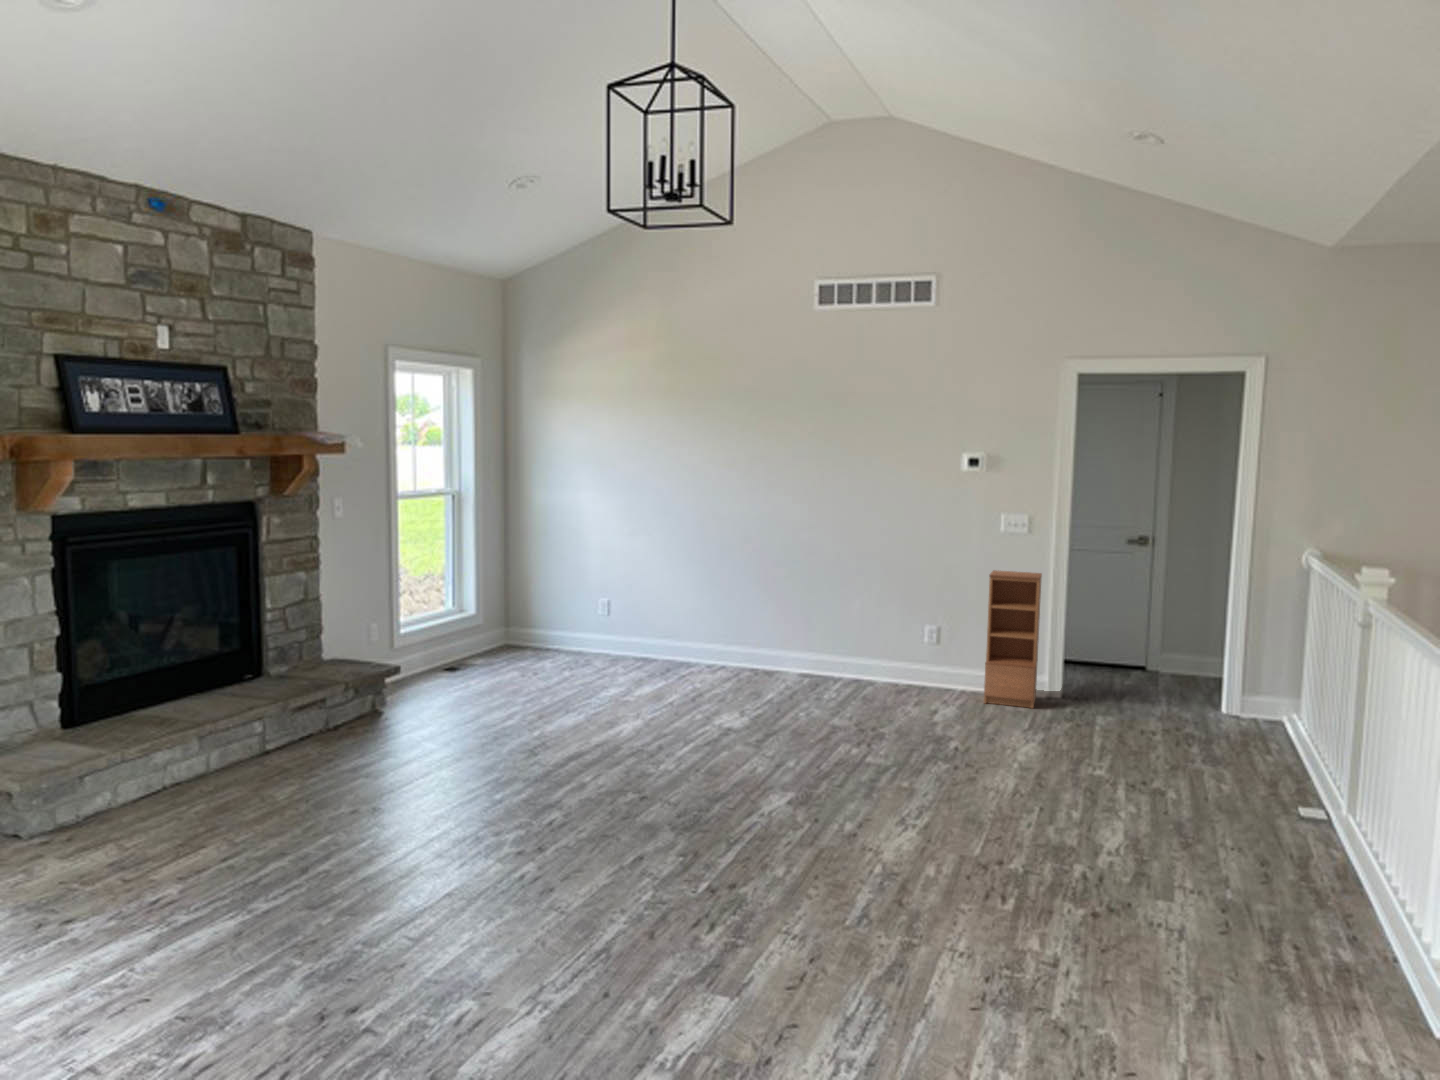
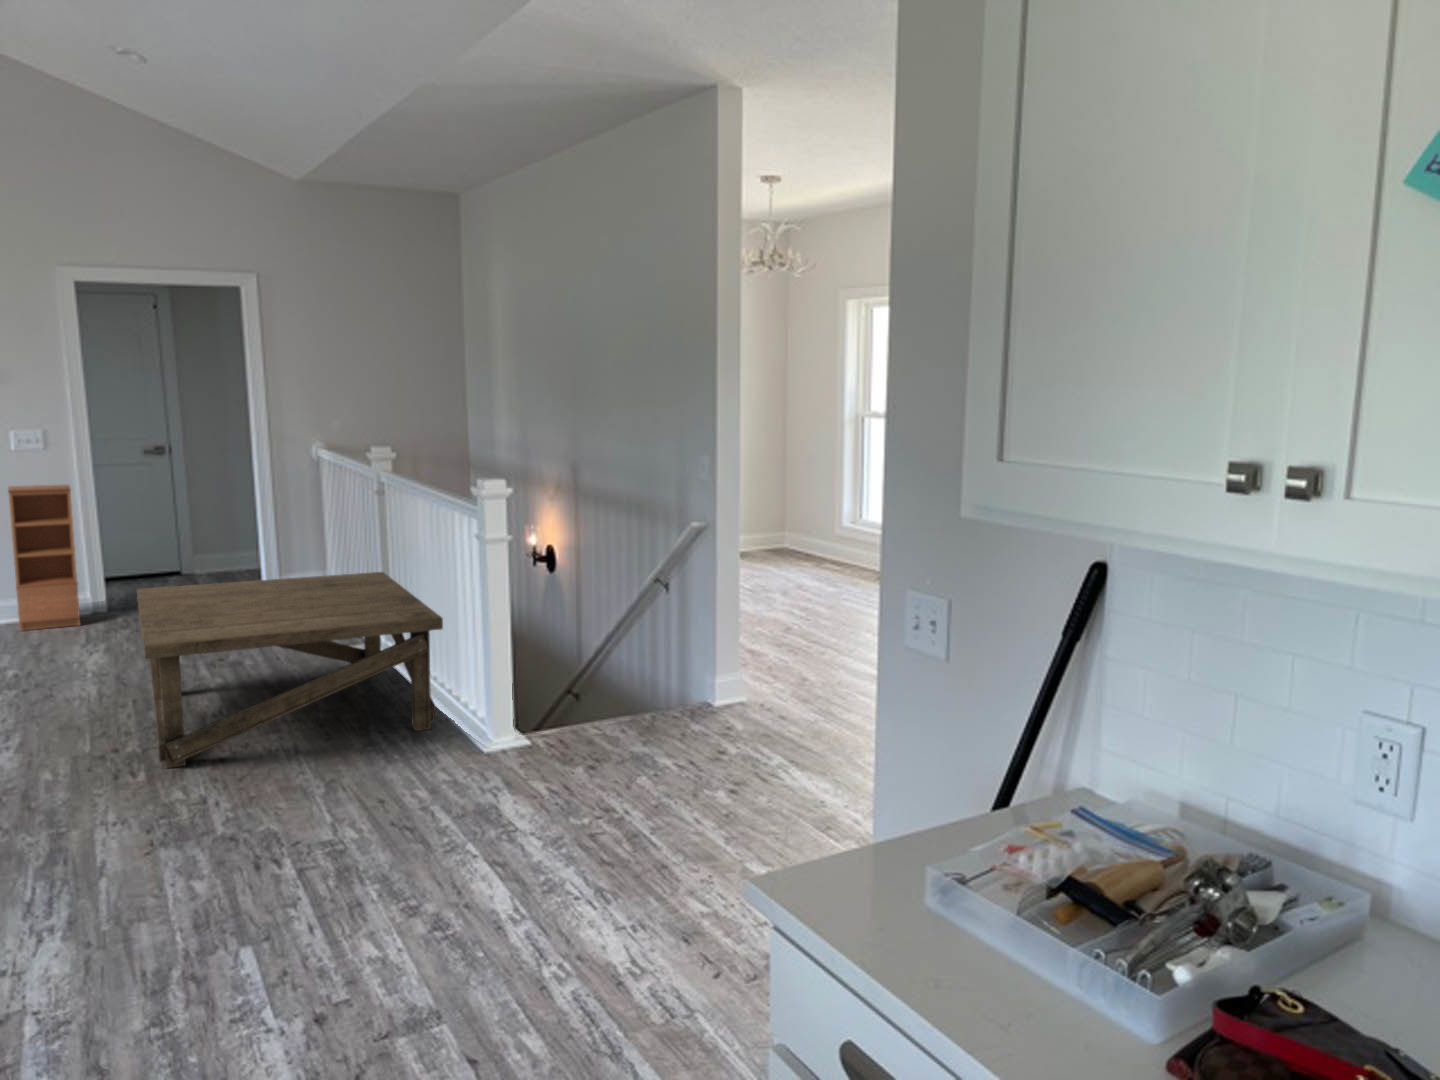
coffee table: none [1026,693,1410,971] -> present [137,572,443,768]

